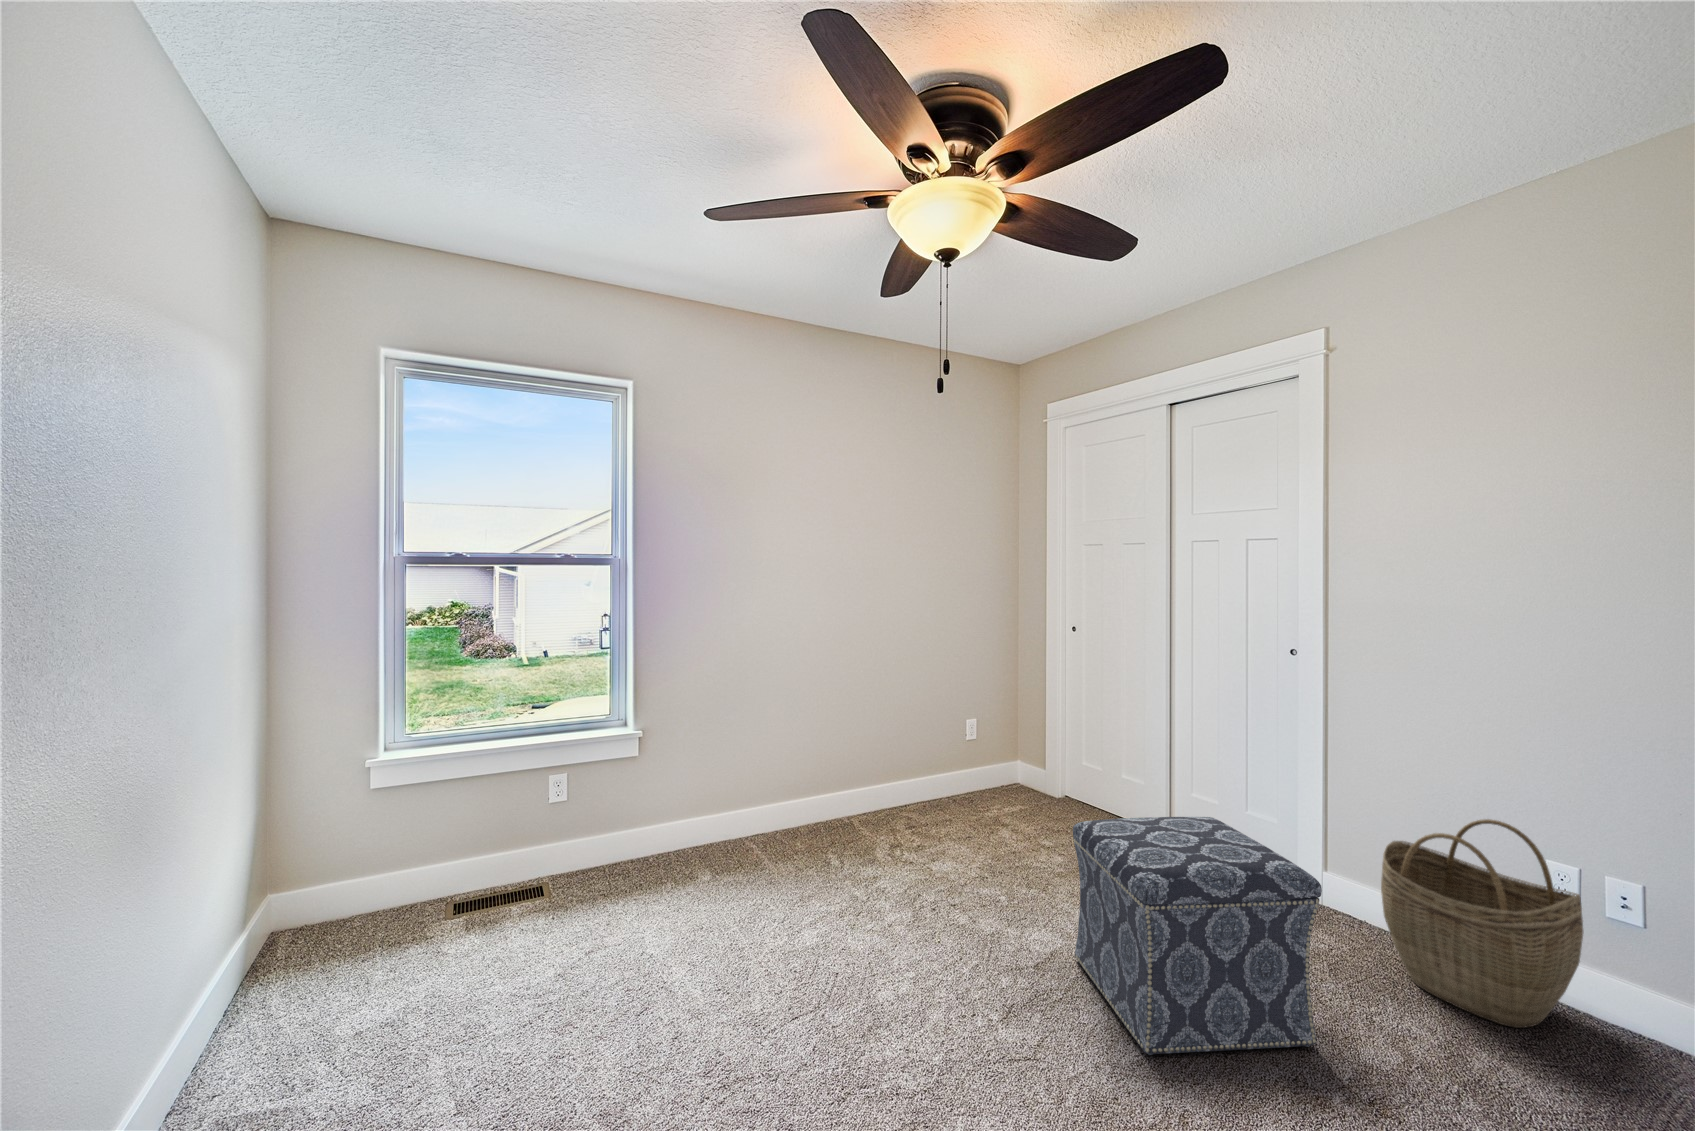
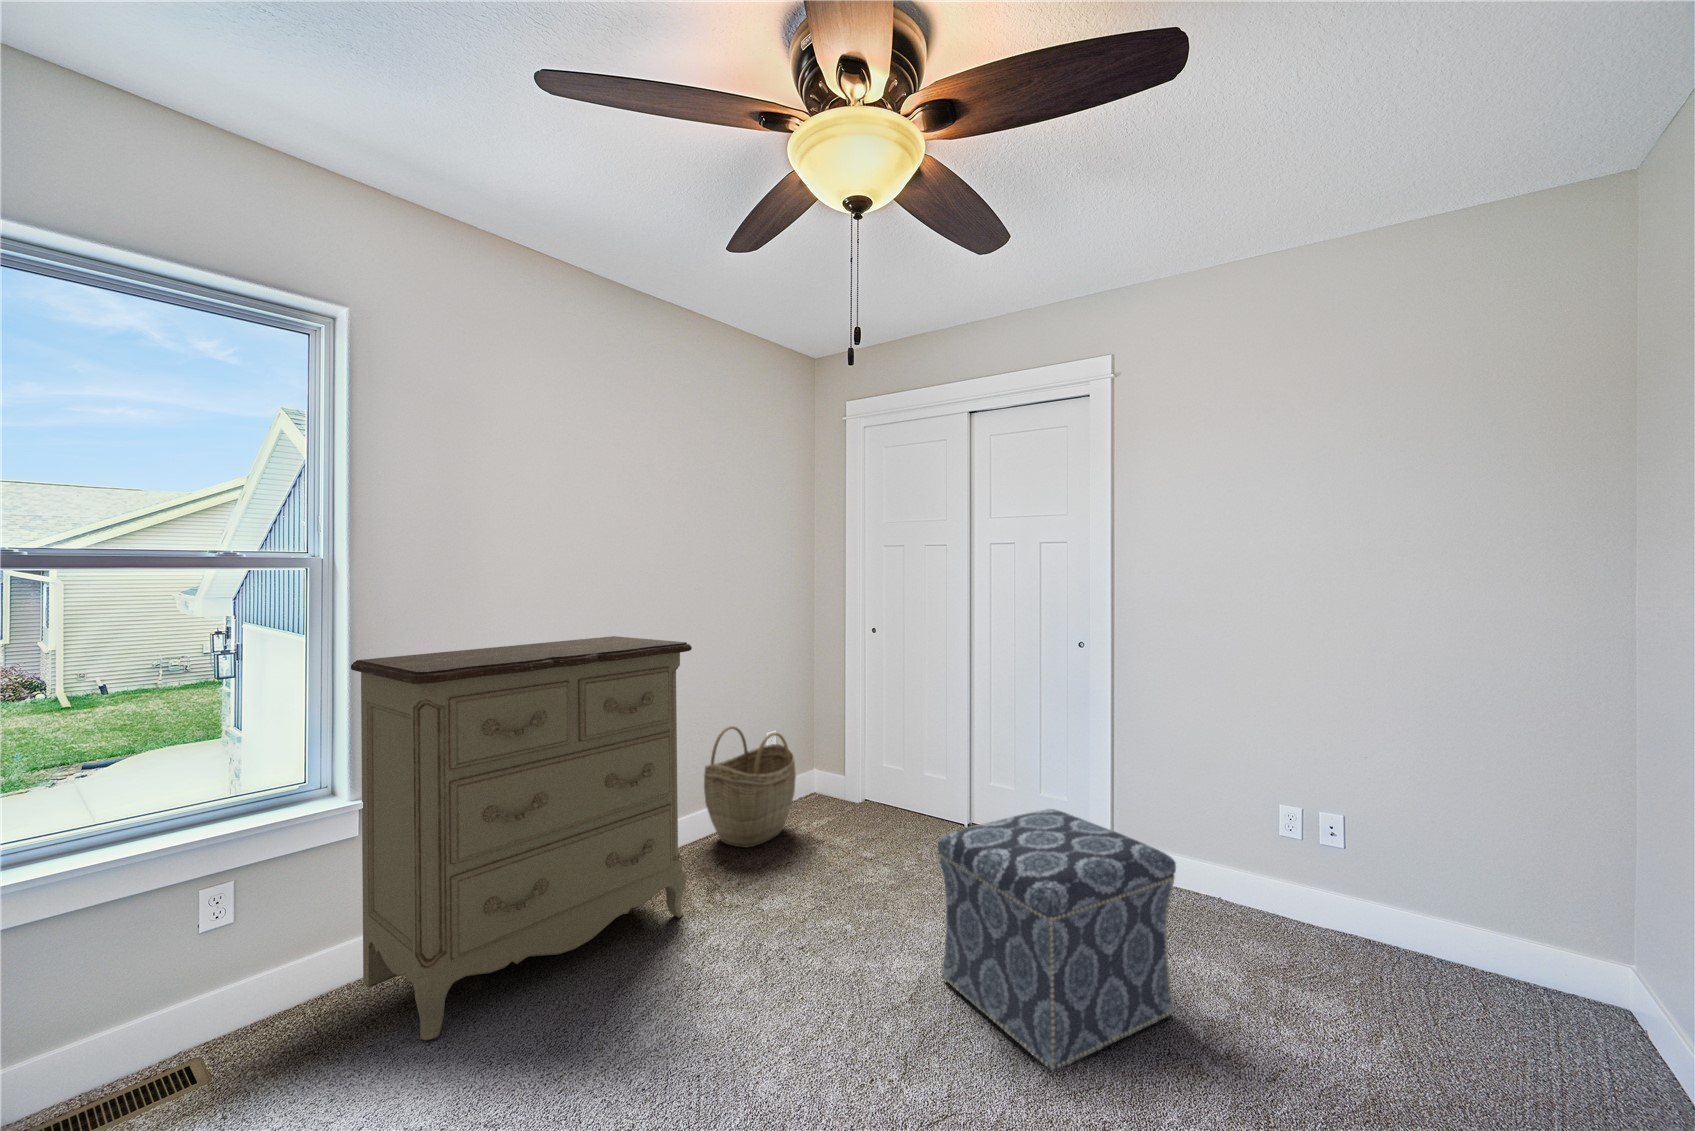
dresser: none [632,620,878,905] -> present [351,636,692,1040]
woven basket: present [1381,819,1583,1028] -> present [704,726,796,847]

